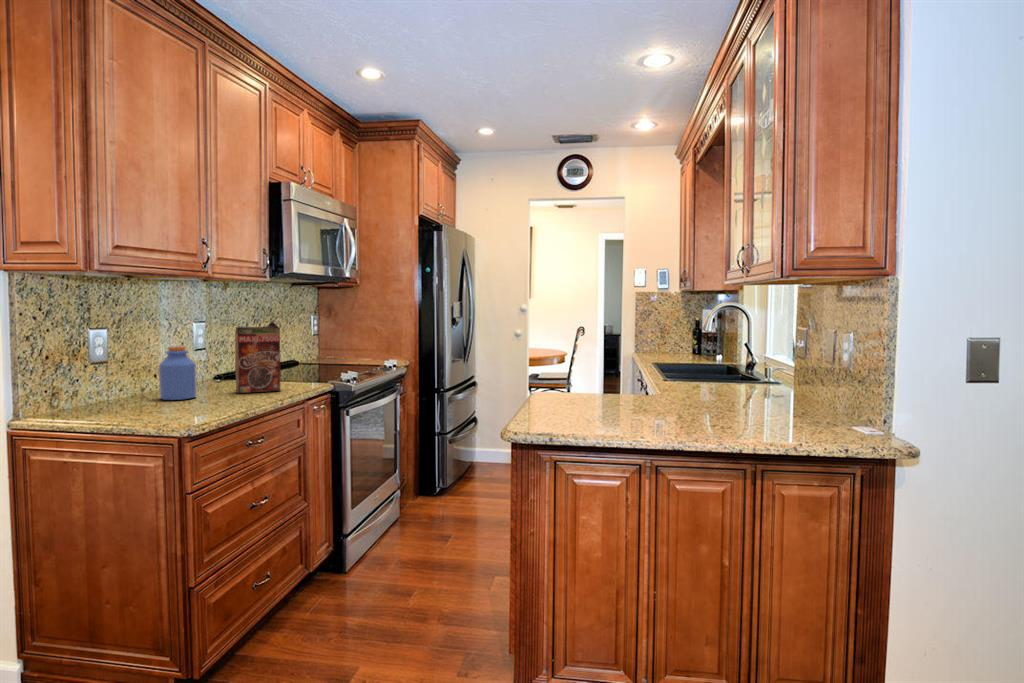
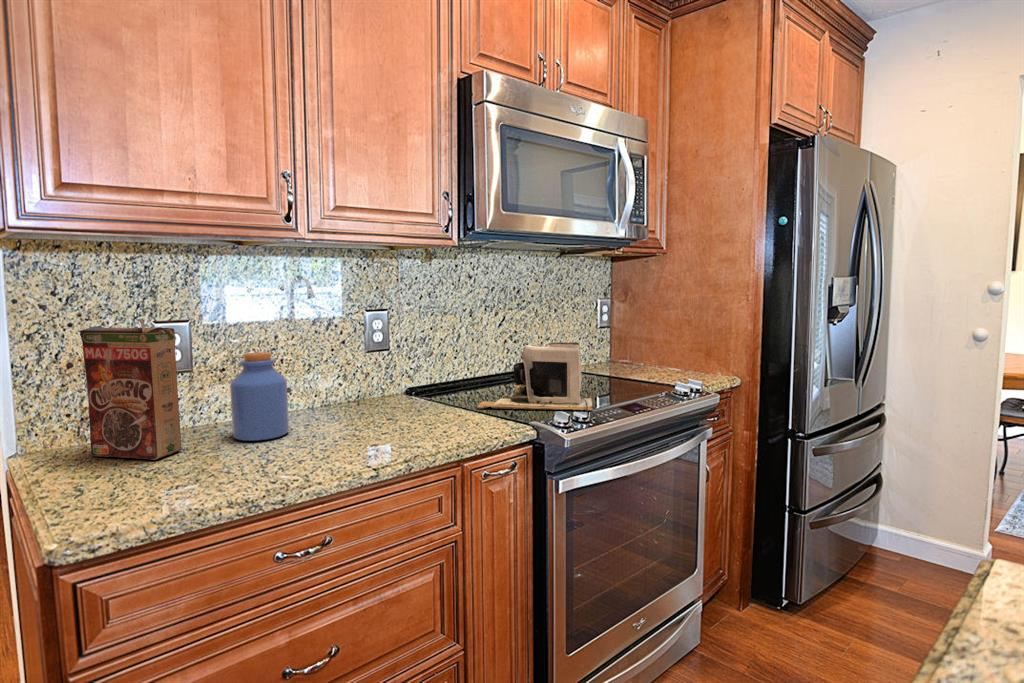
cereal box: present [235,322,280,393] -> present [80,319,182,460]
coffee maker: none [279,339,353,381] -> present [477,342,593,410]

